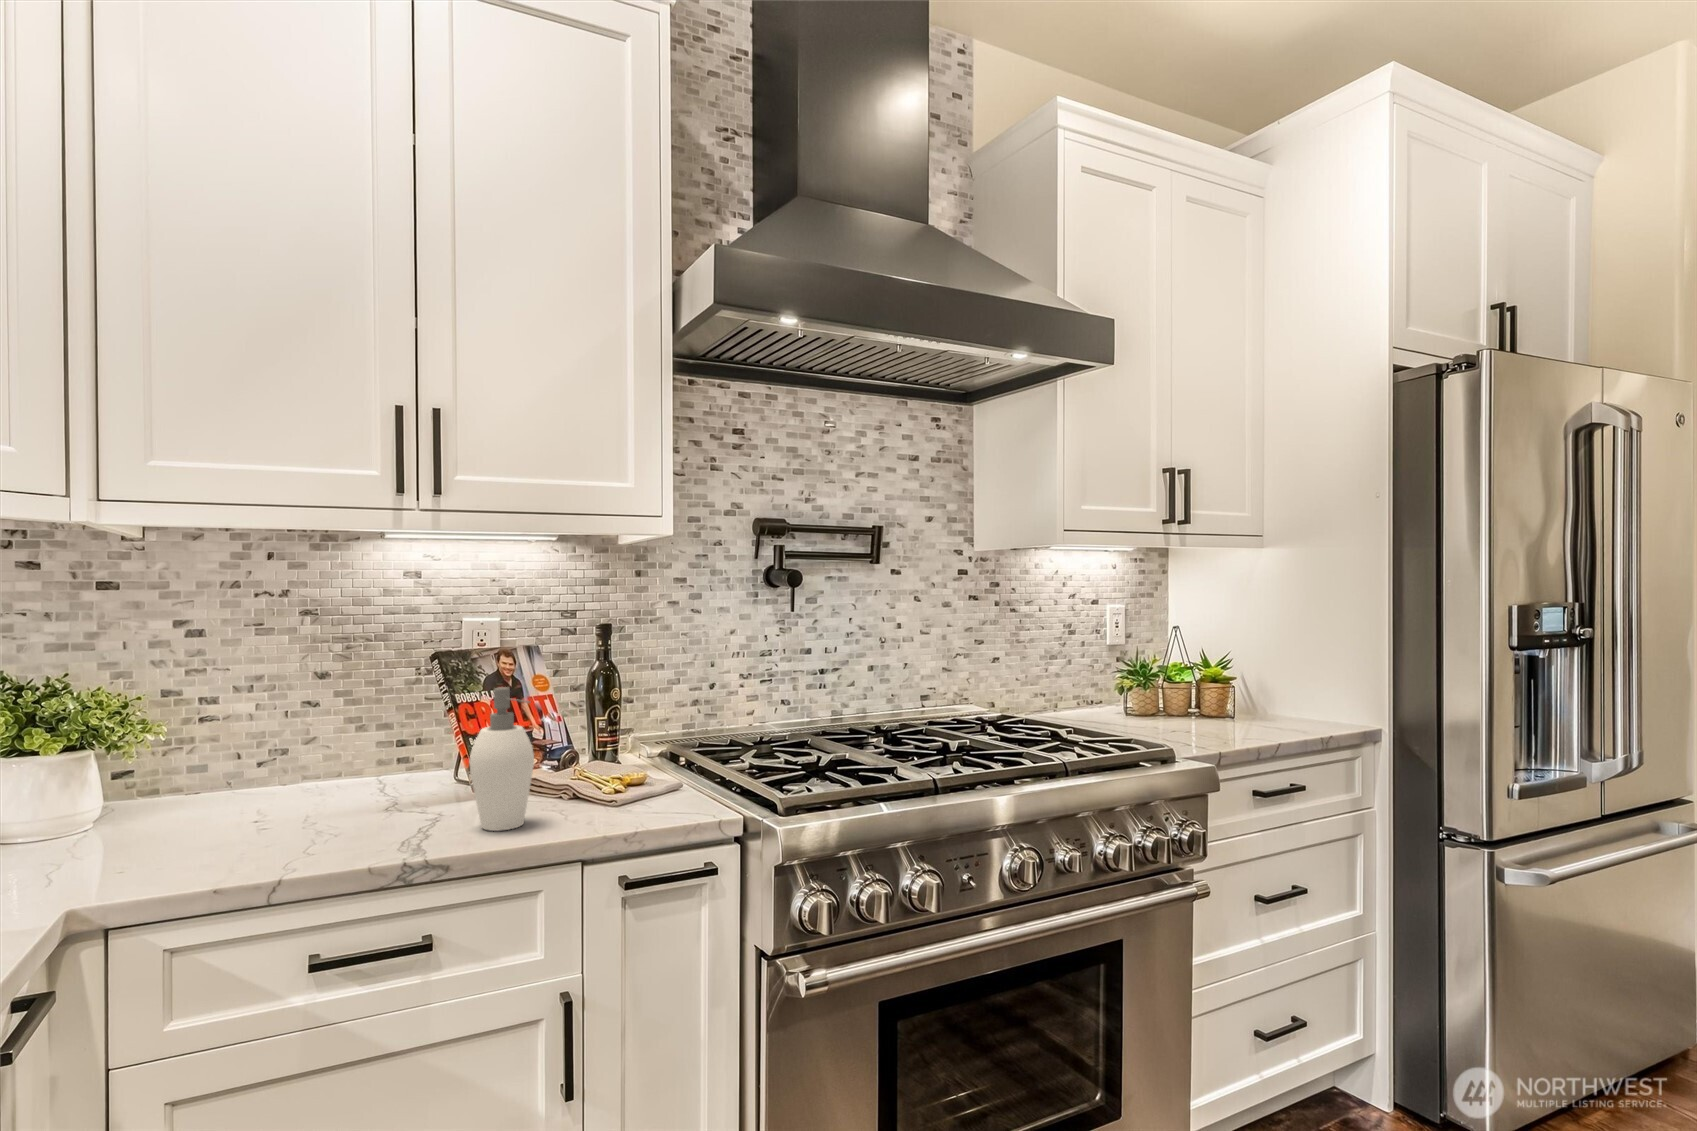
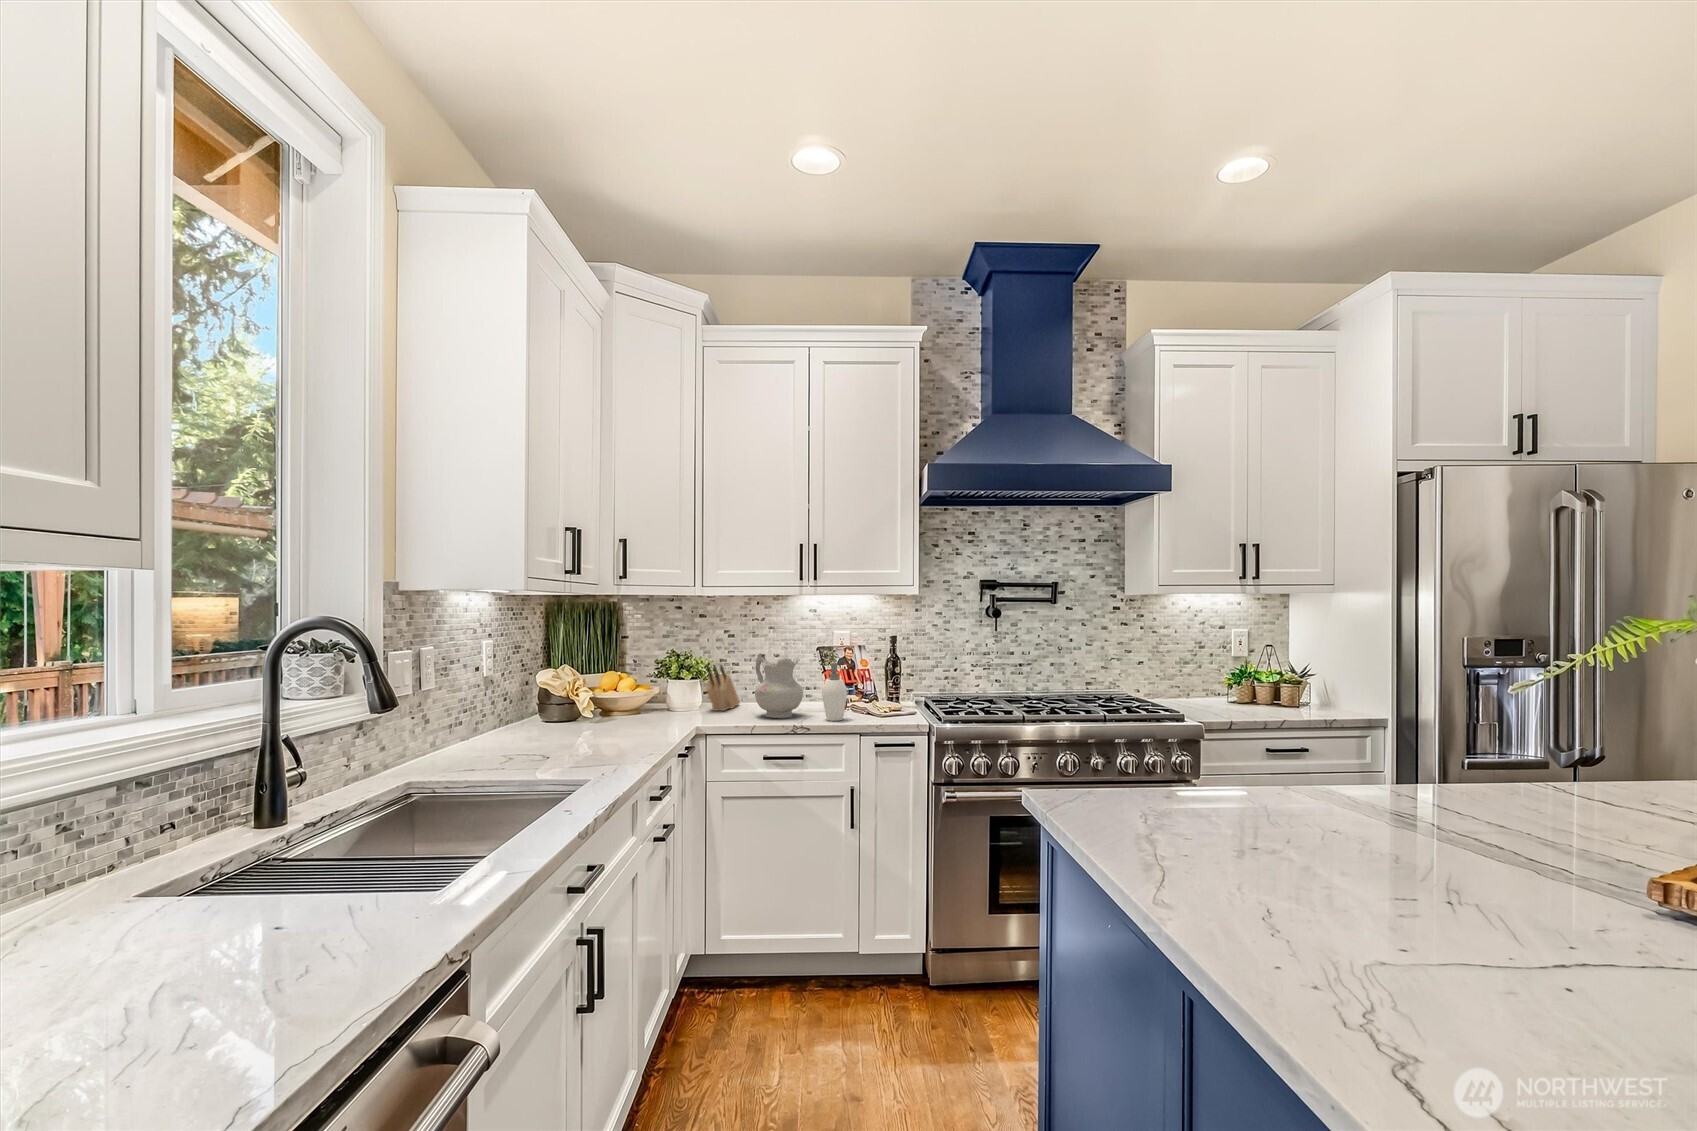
ceramic pitcher: none [274,673,411,838] -> present [755,653,803,718]
knife block: none [117,708,222,829] -> present [706,664,740,711]

